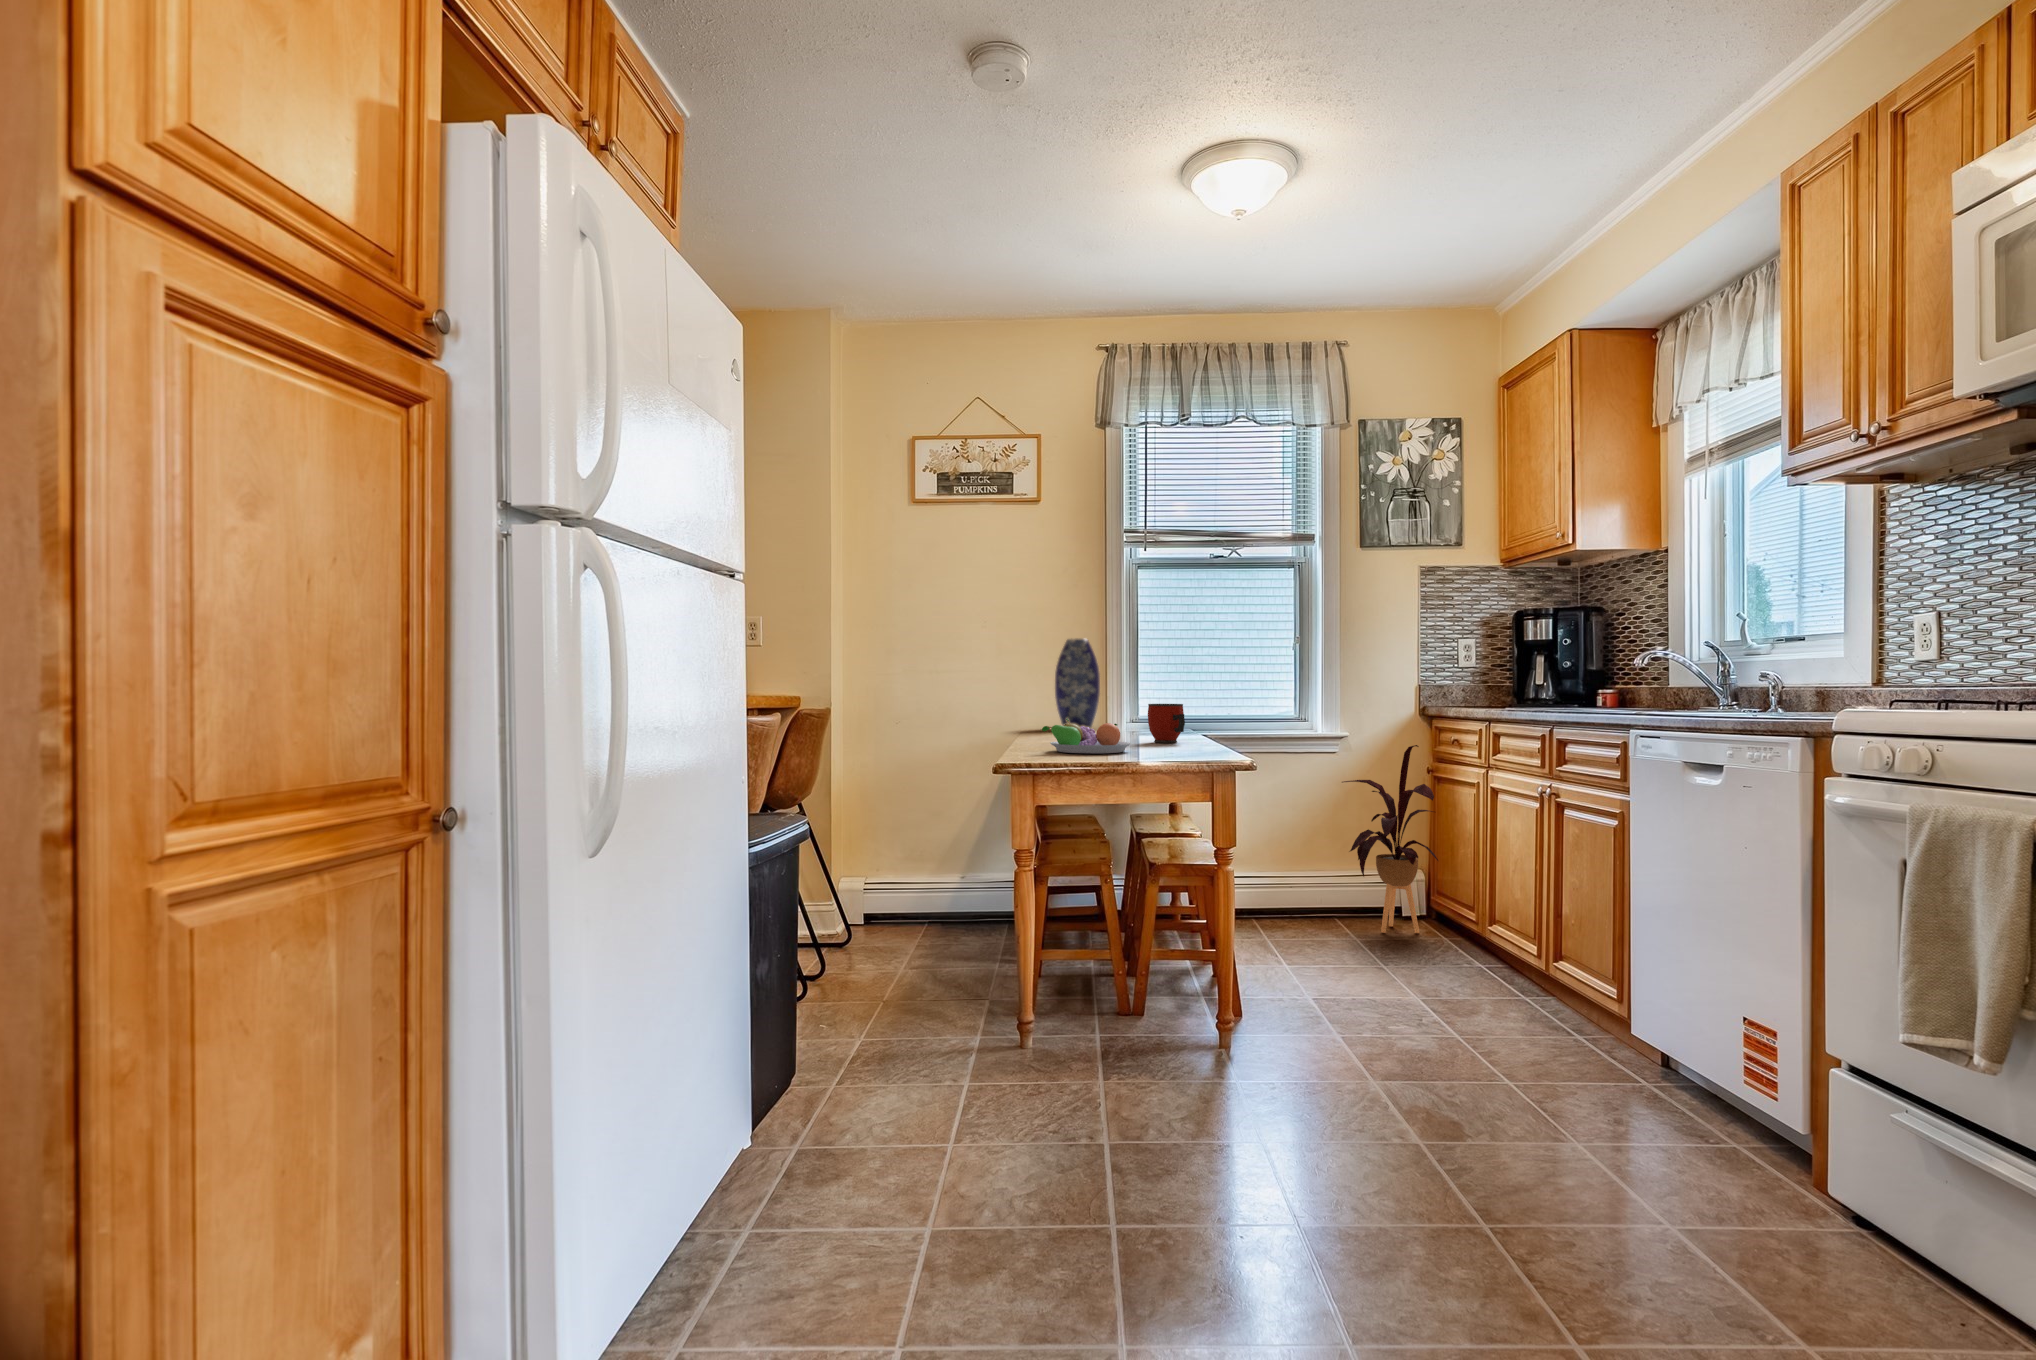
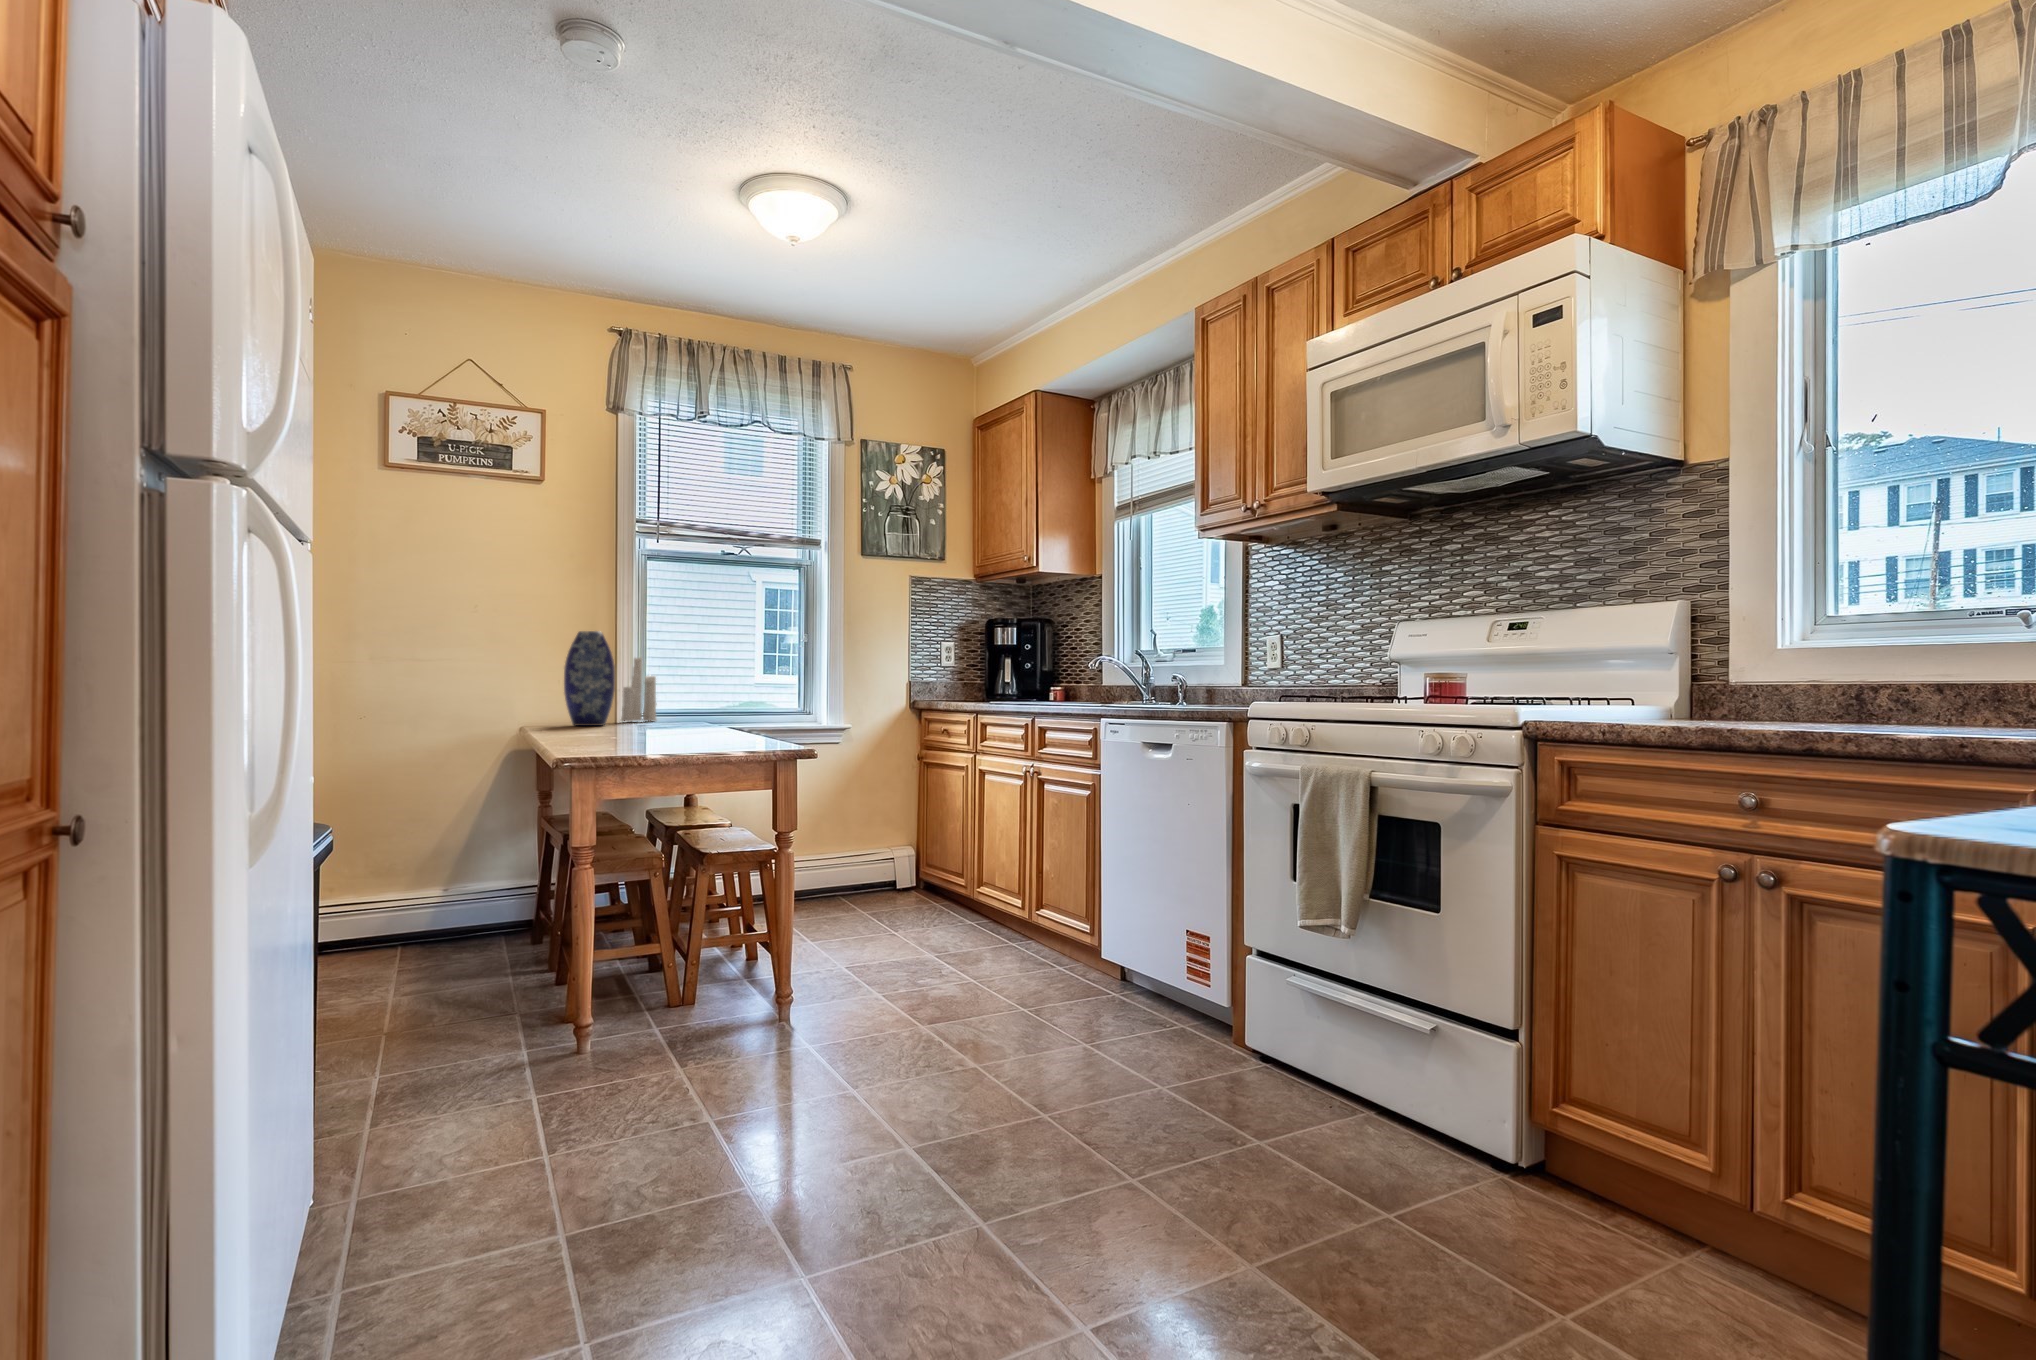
candle: none [1111,648,1146,725] -> present [621,657,656,721]
mug: present [1148,704,1185,743] -> none [691,699,731,737]
fruit bowl: present [1042,719,1131,753] -> none [599,713,692,749]
house plant: present [1342,745,1438,933] -> none [846,736,932,906]

